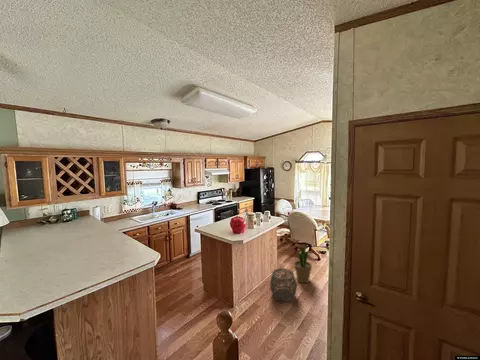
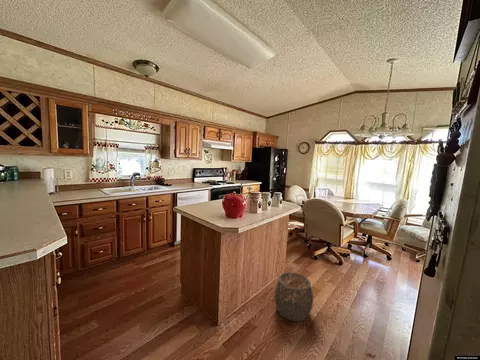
potted plant: present [294,248,312,283] -> none [309,245,340,295]

